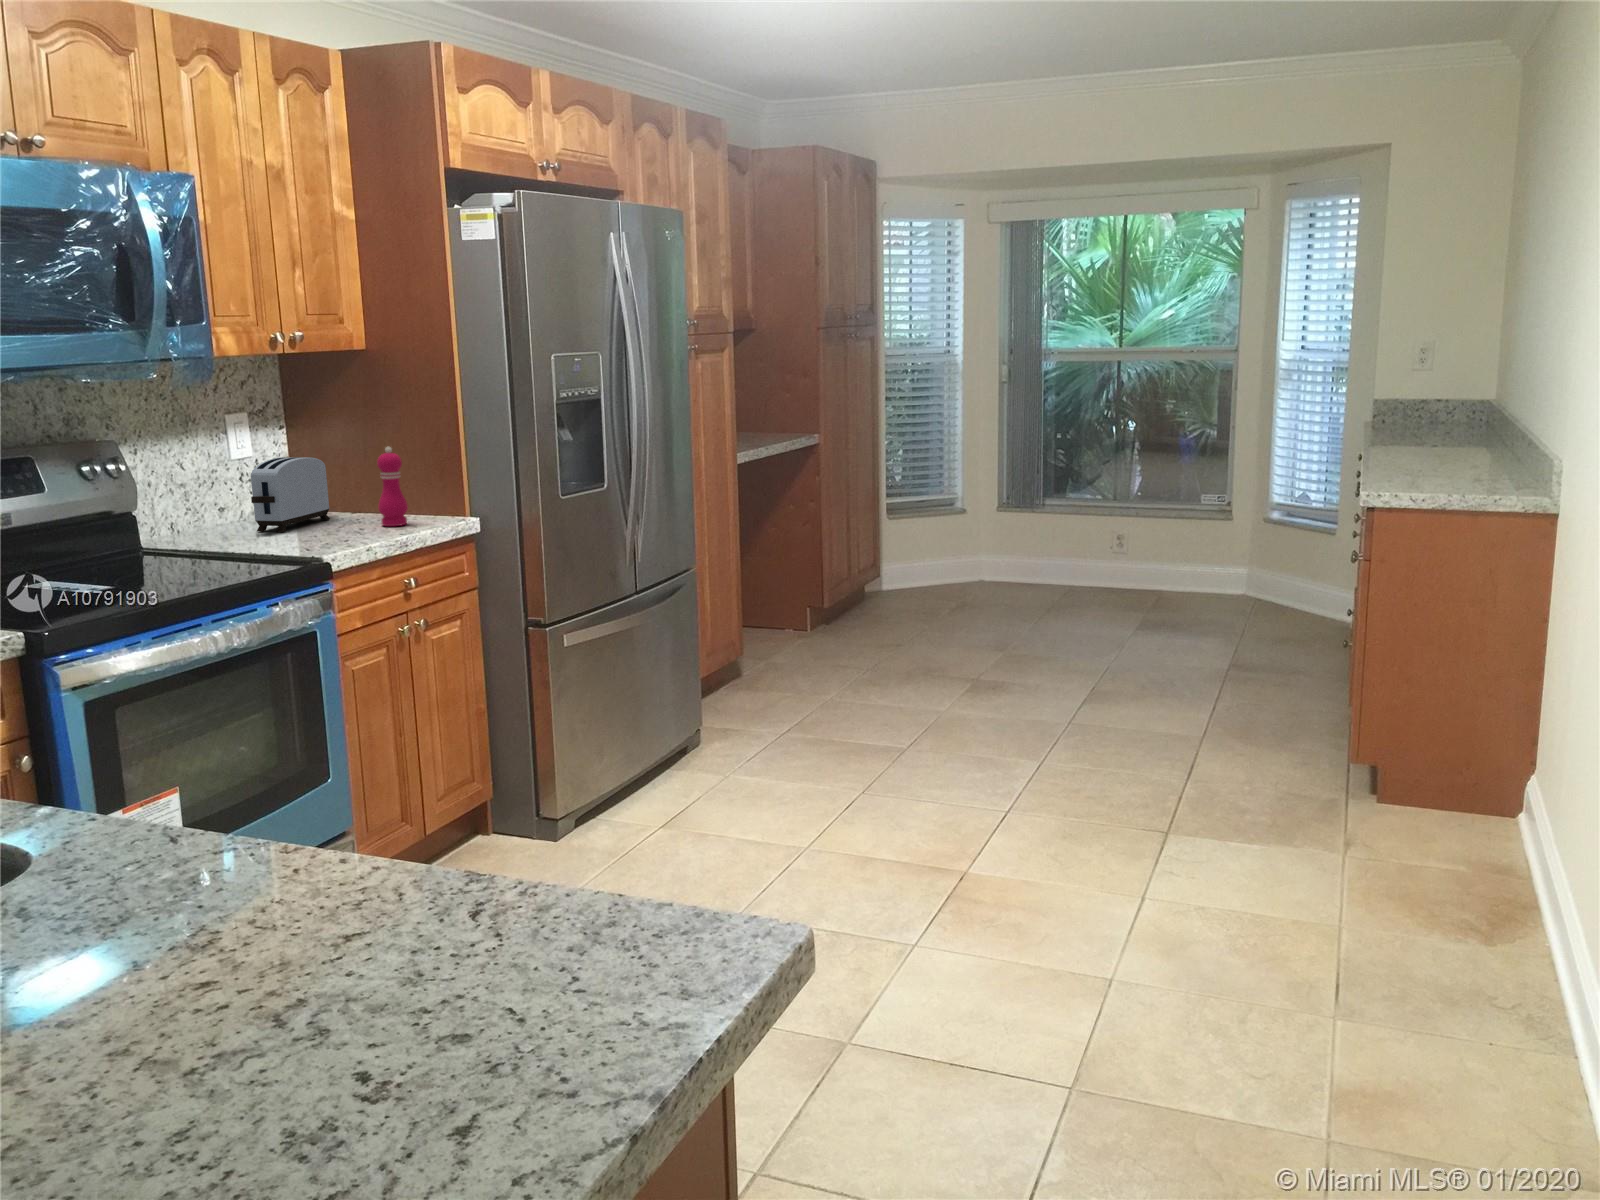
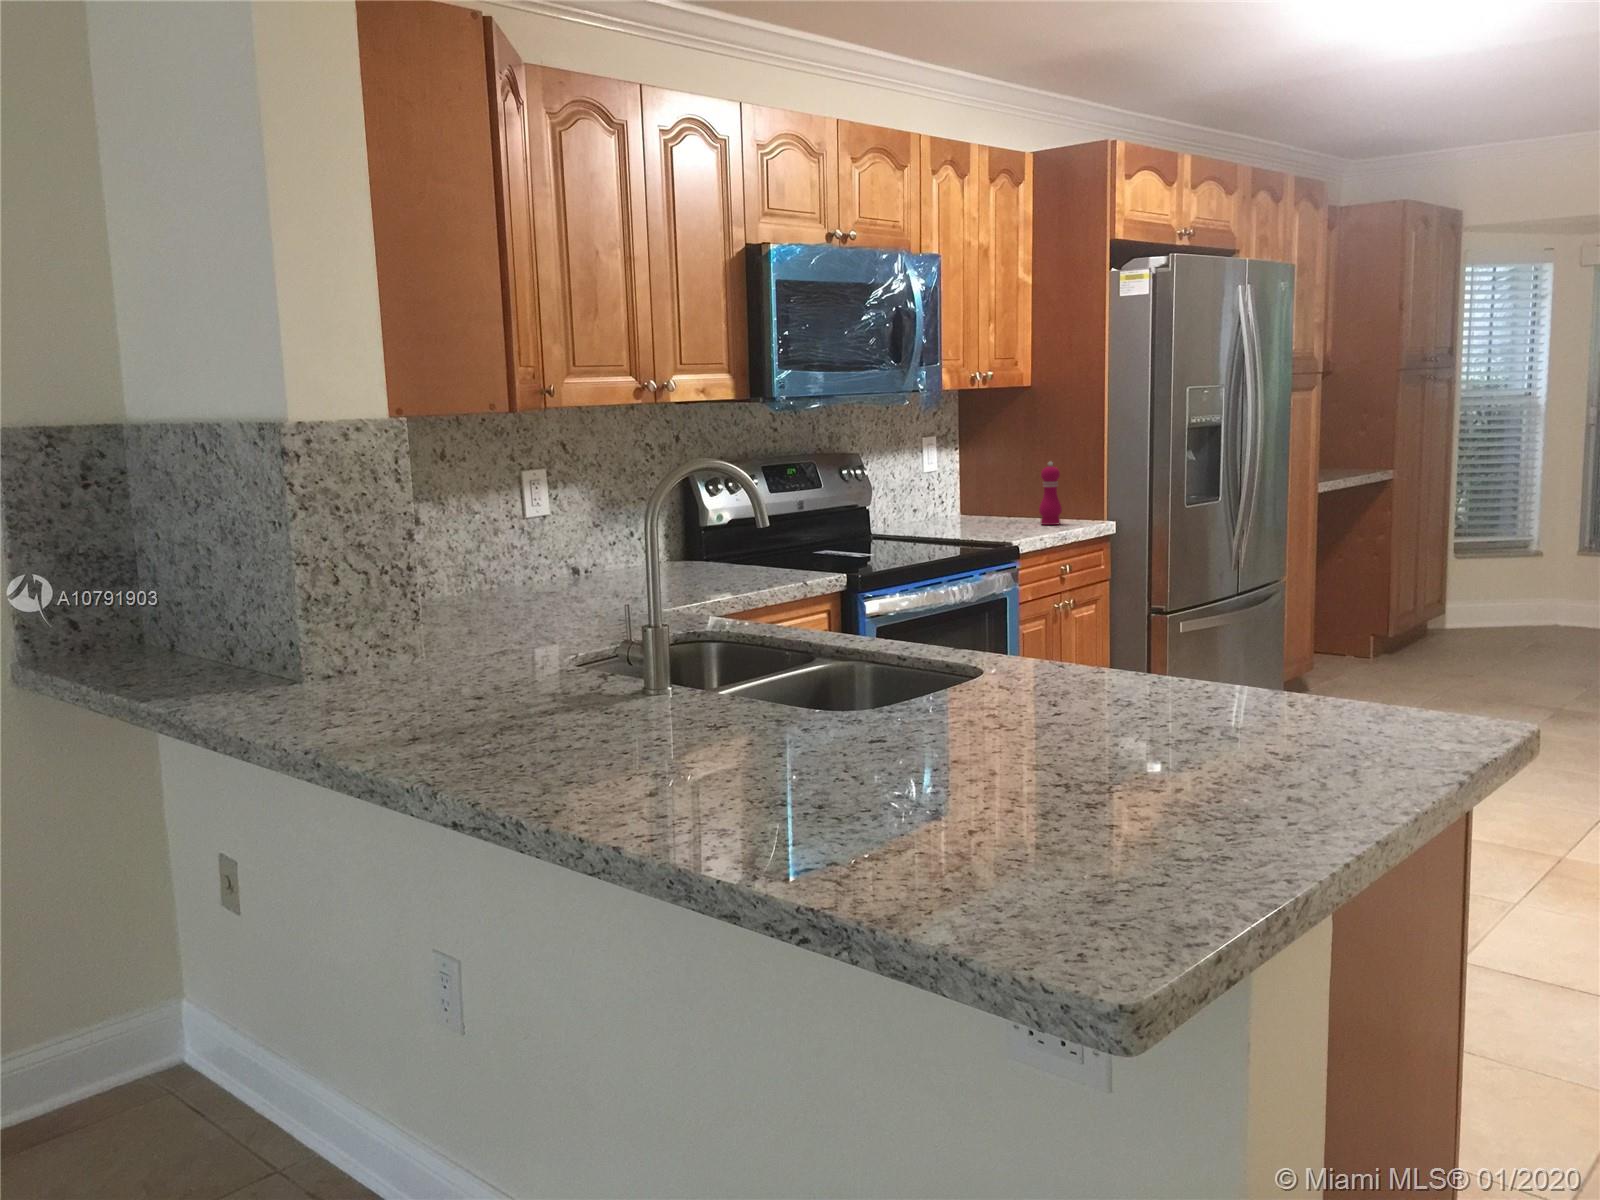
toaster: present [251,457,330,532] -> none [946,470,995,526]

